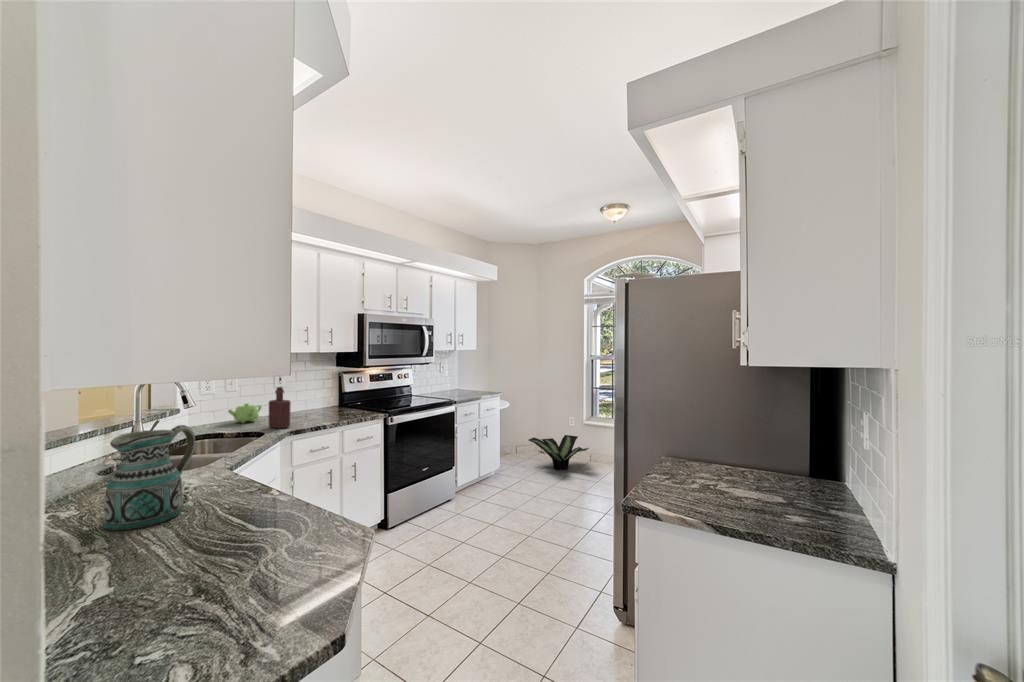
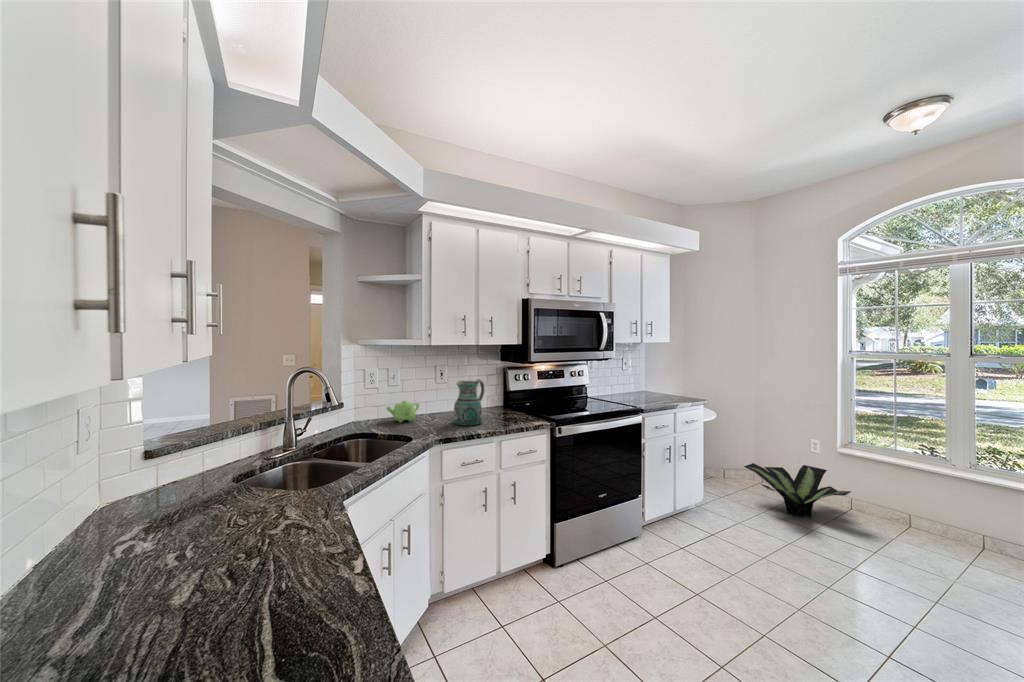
bottle: present [269,387,291,428] -> none [421,385,443,434]
ceramic pitcher: present [103,425,195,531] -> present [453,379,484,425]

